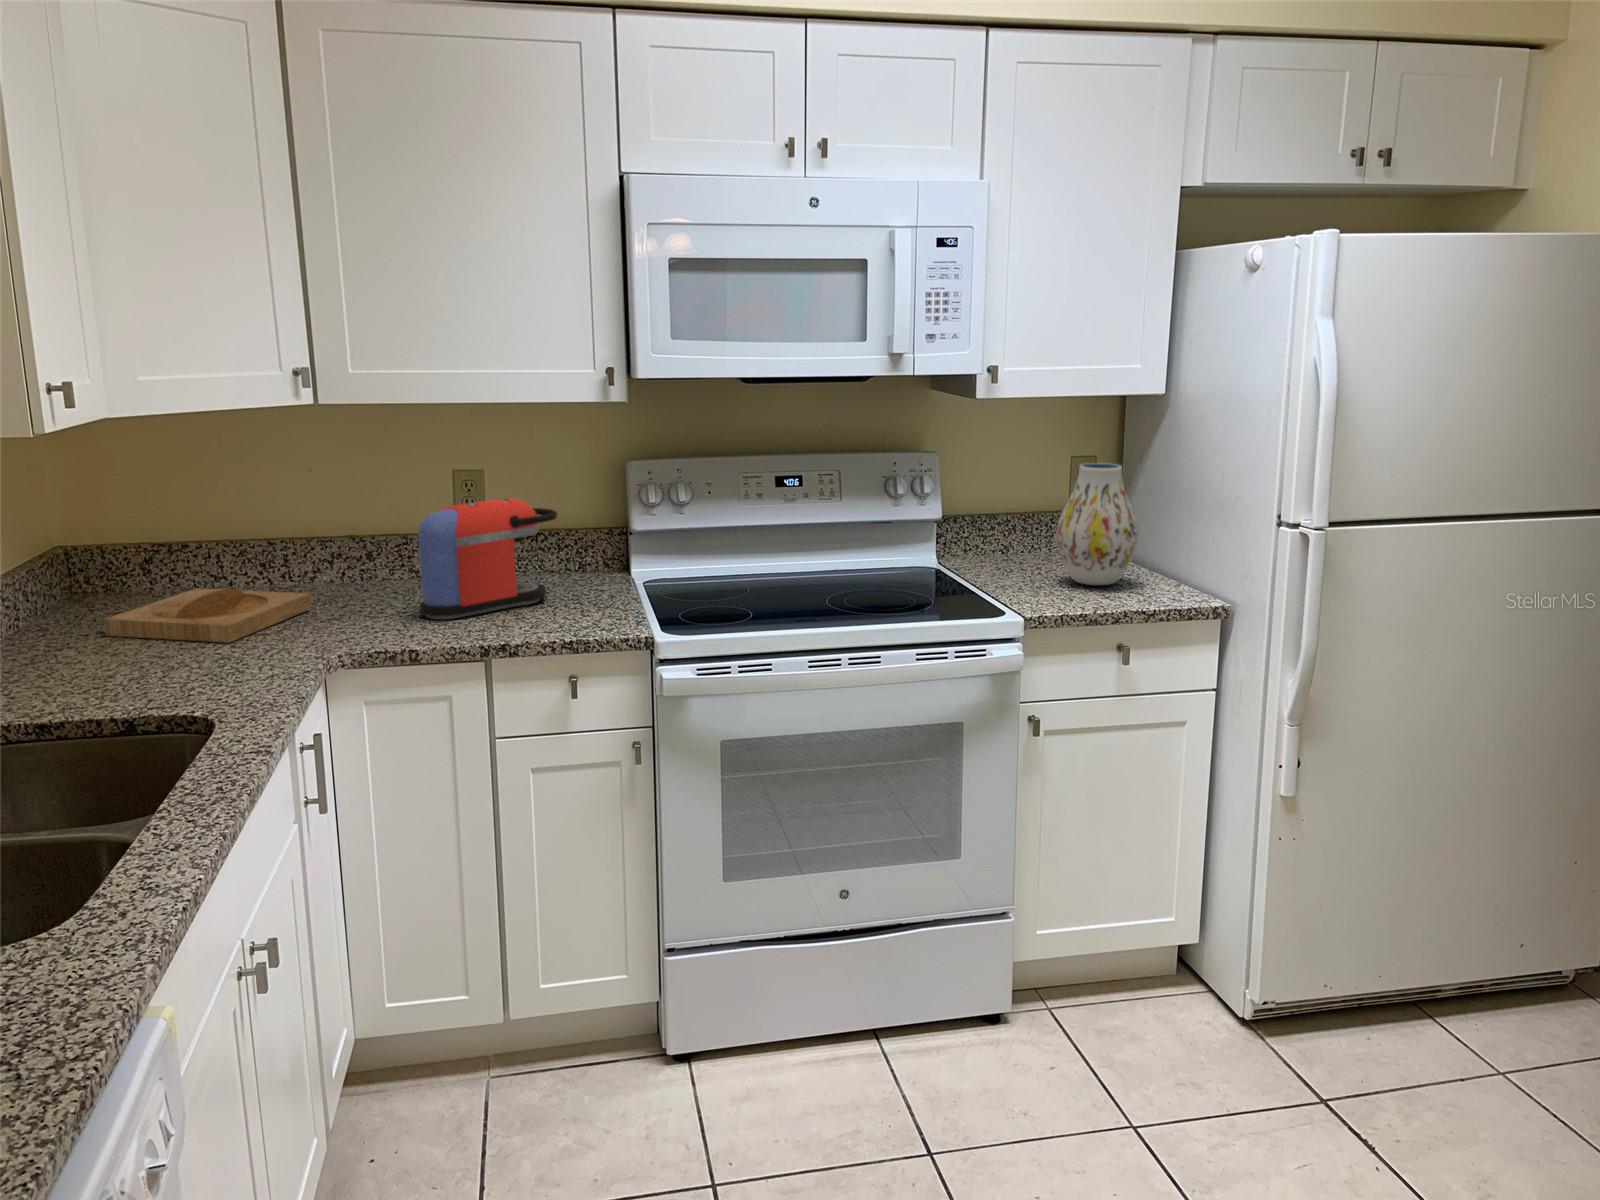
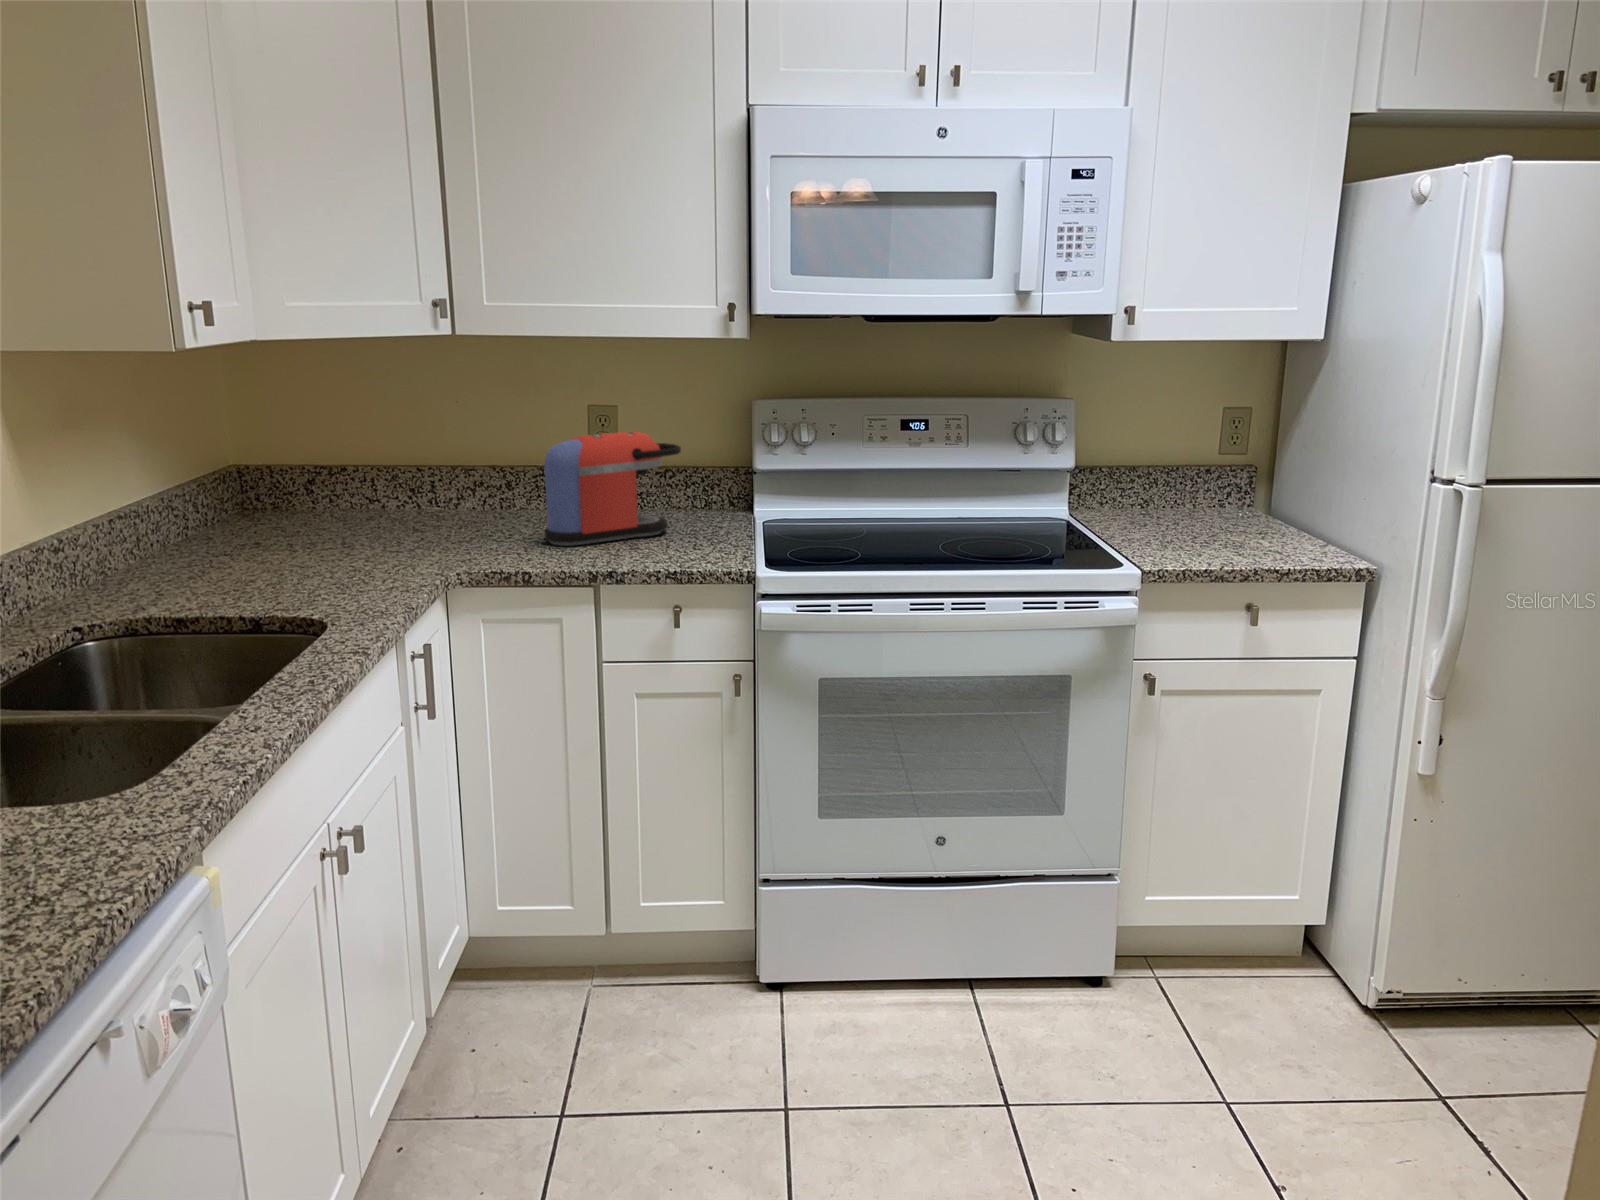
vase: present [1057,463,1138,585] -> none [1189,414,1278,542]
tray: present [104,588,311,643] -> none [259,509,448,557]

